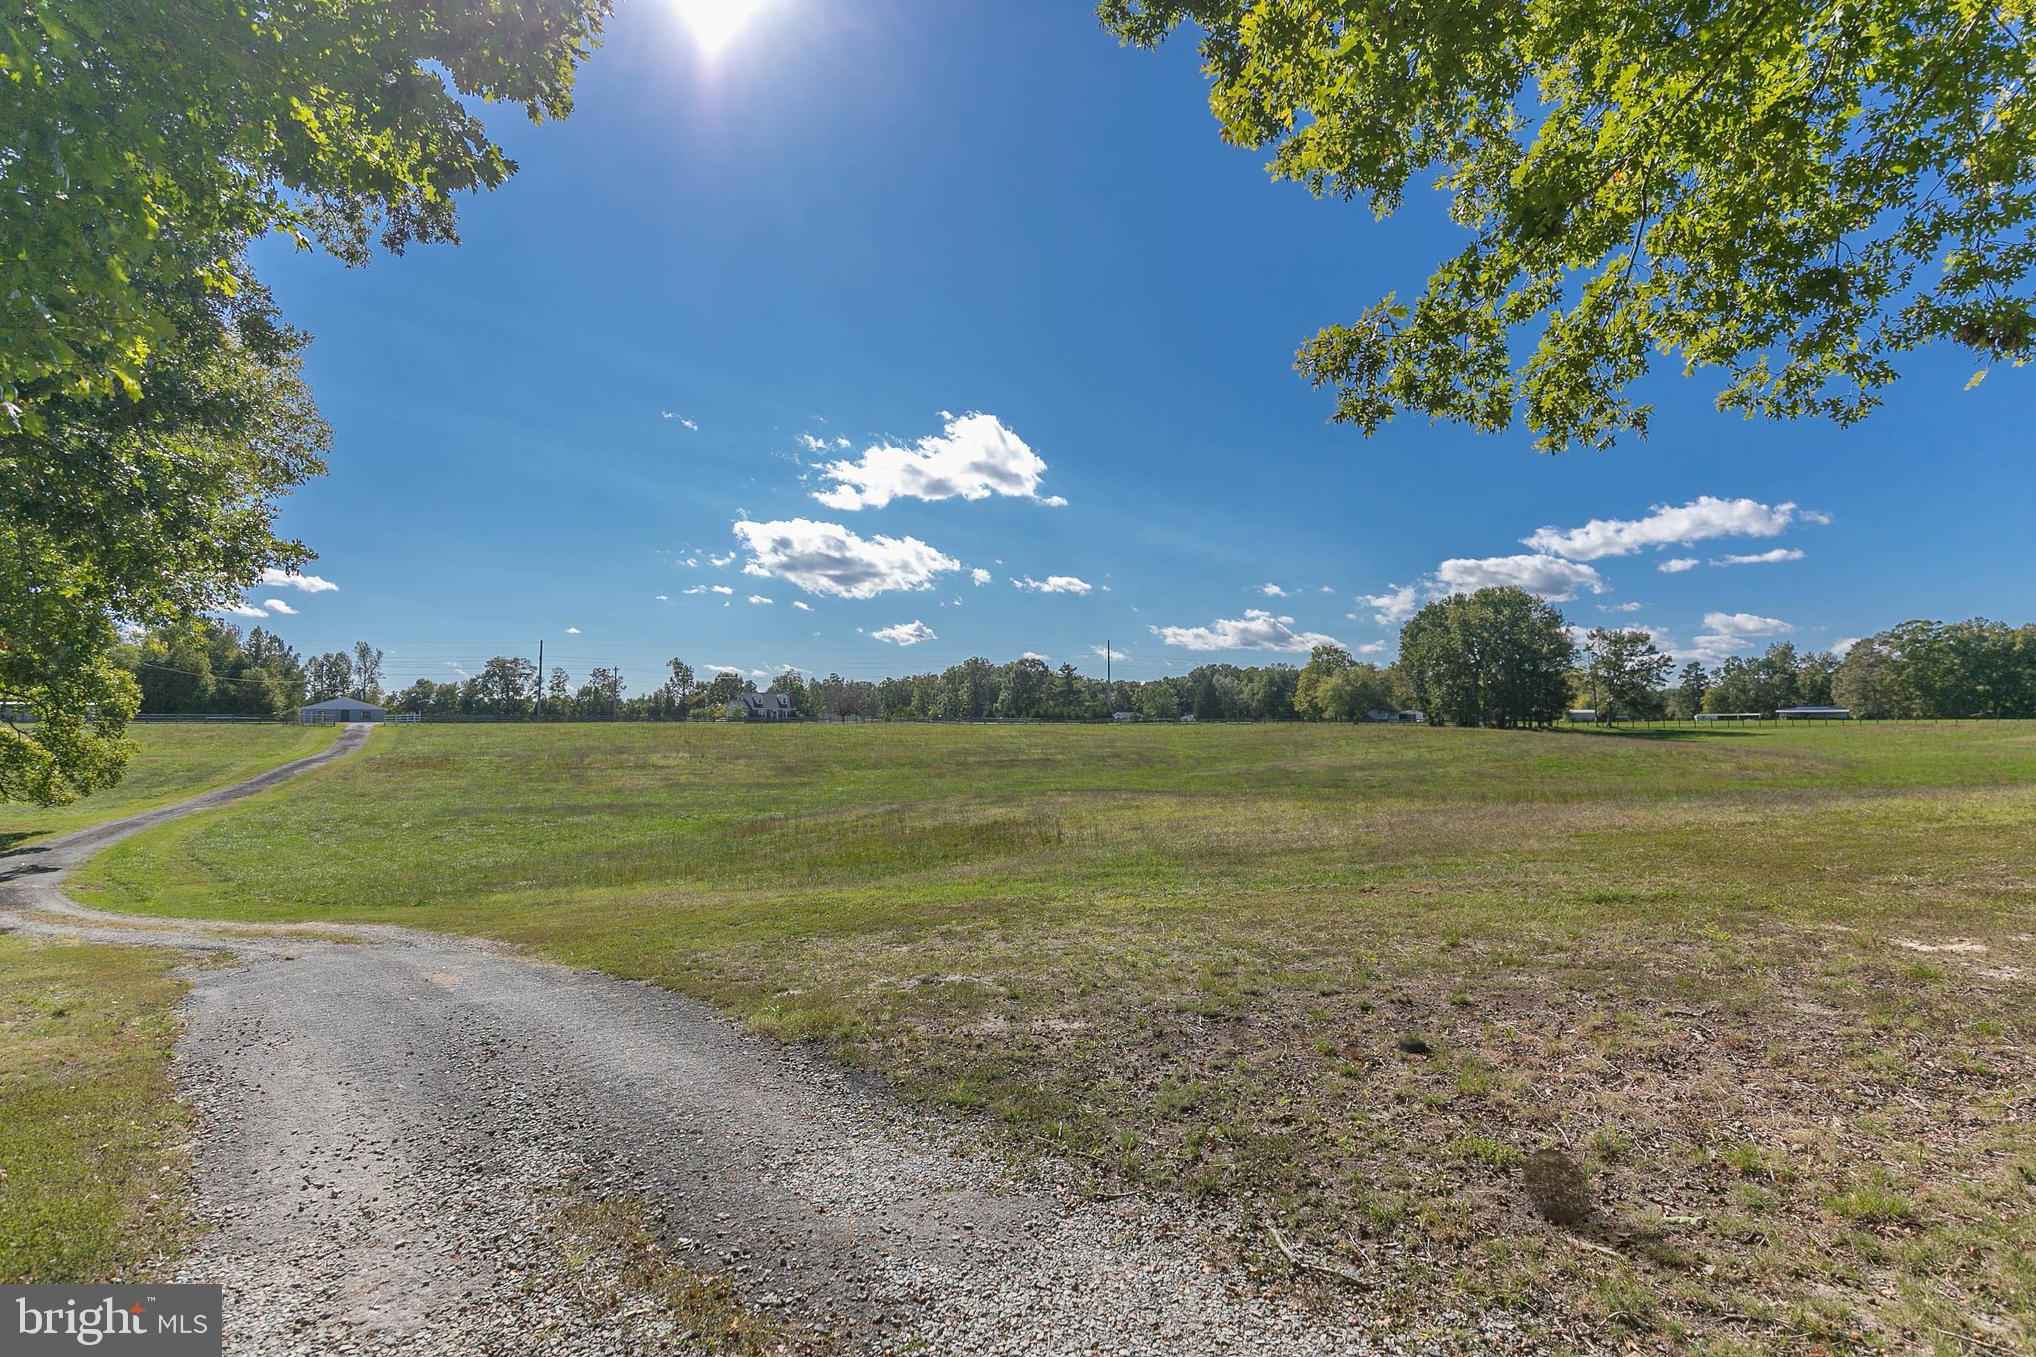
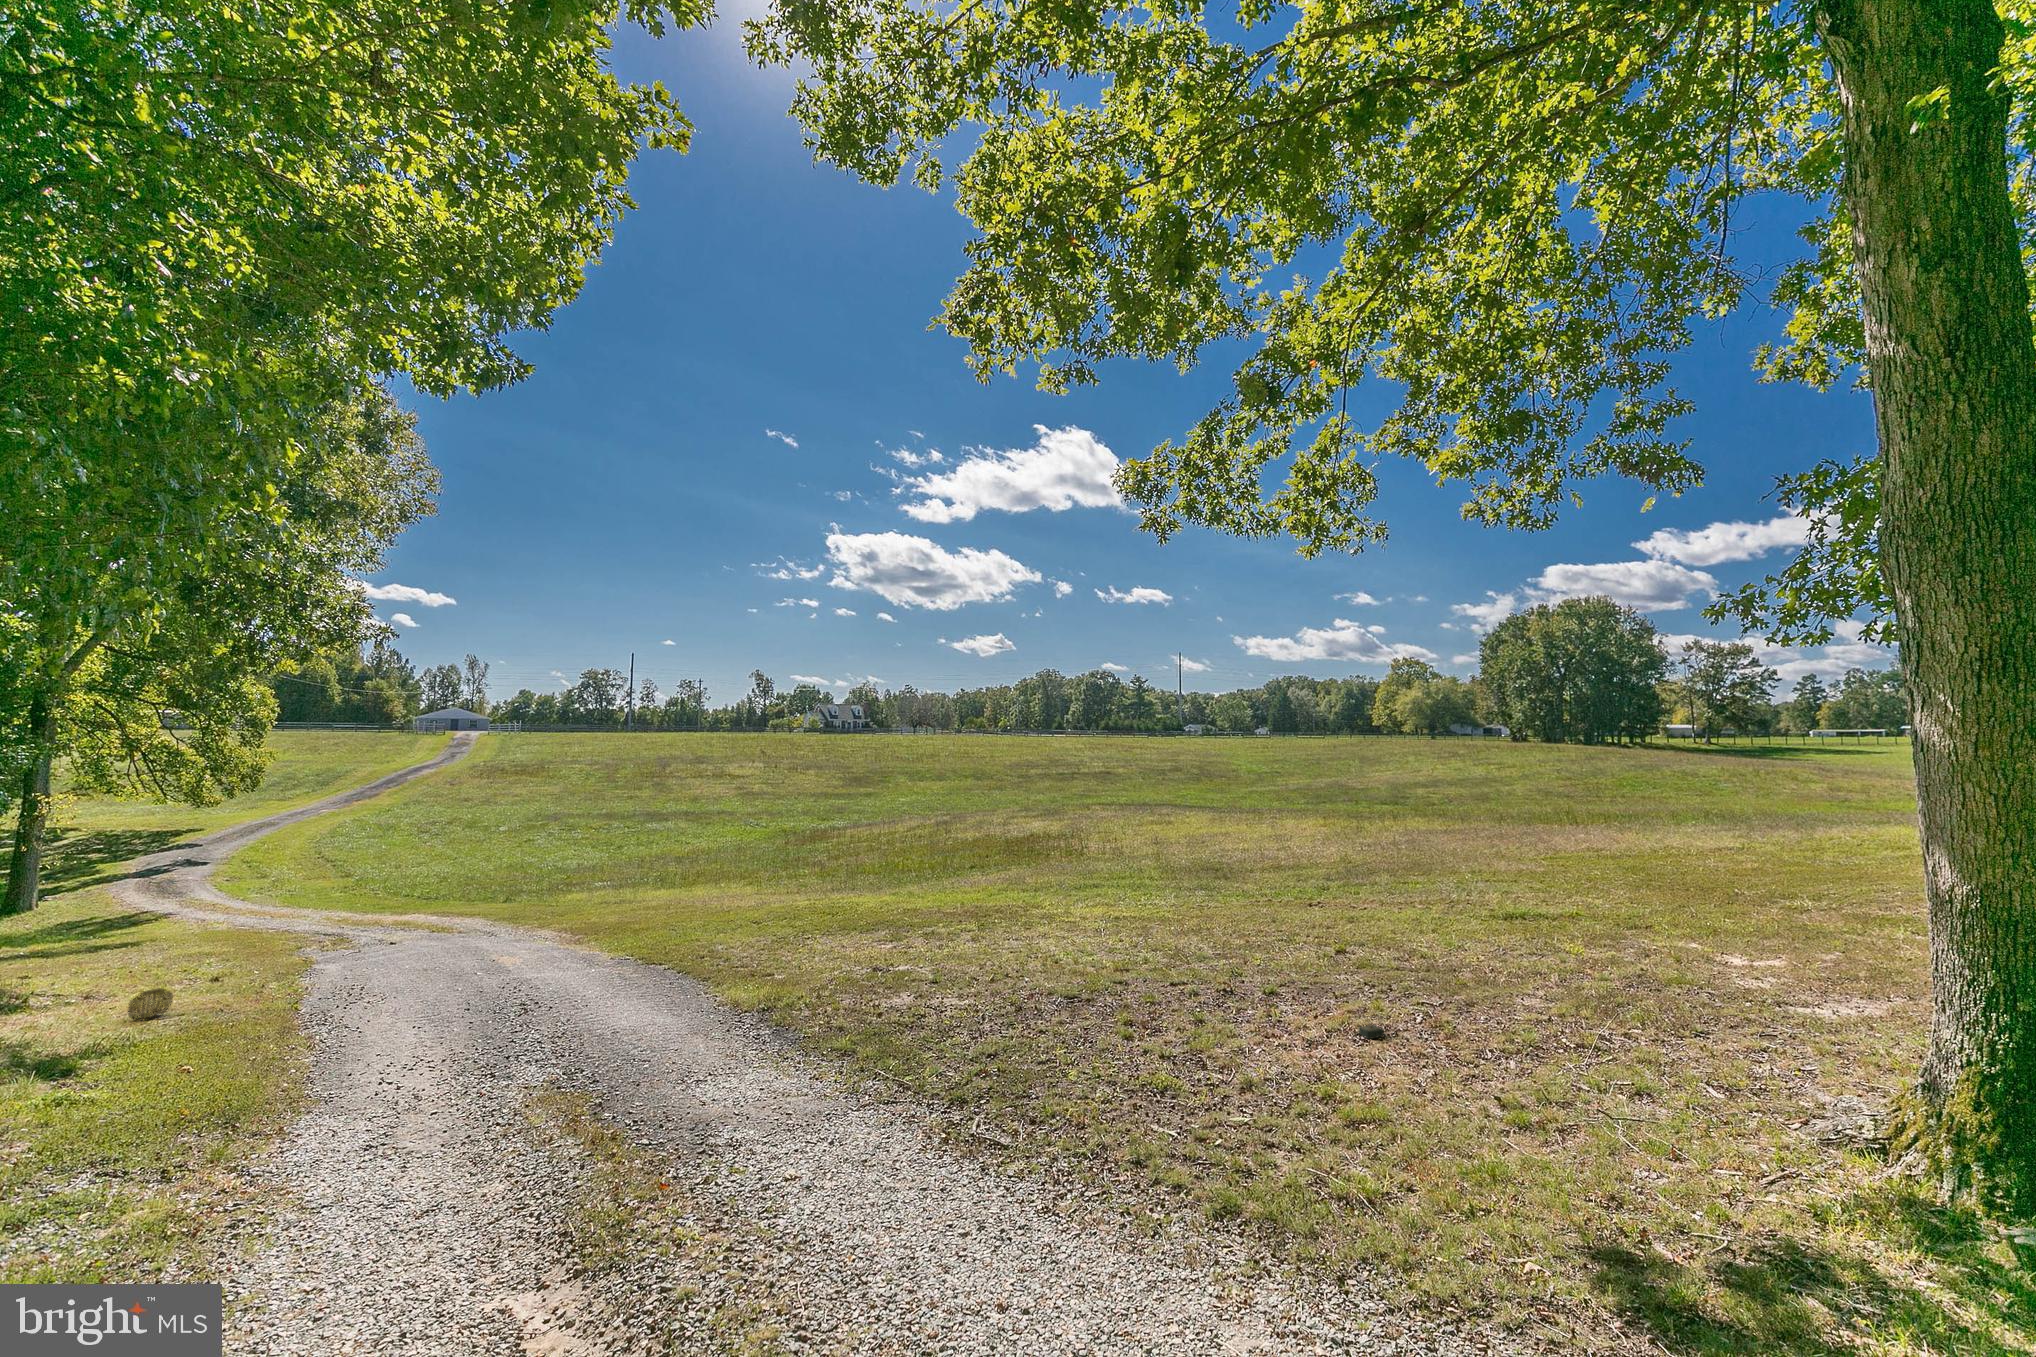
woven basket: present [1523,1149,1589,1223] -> present [128,988,173,1021]

